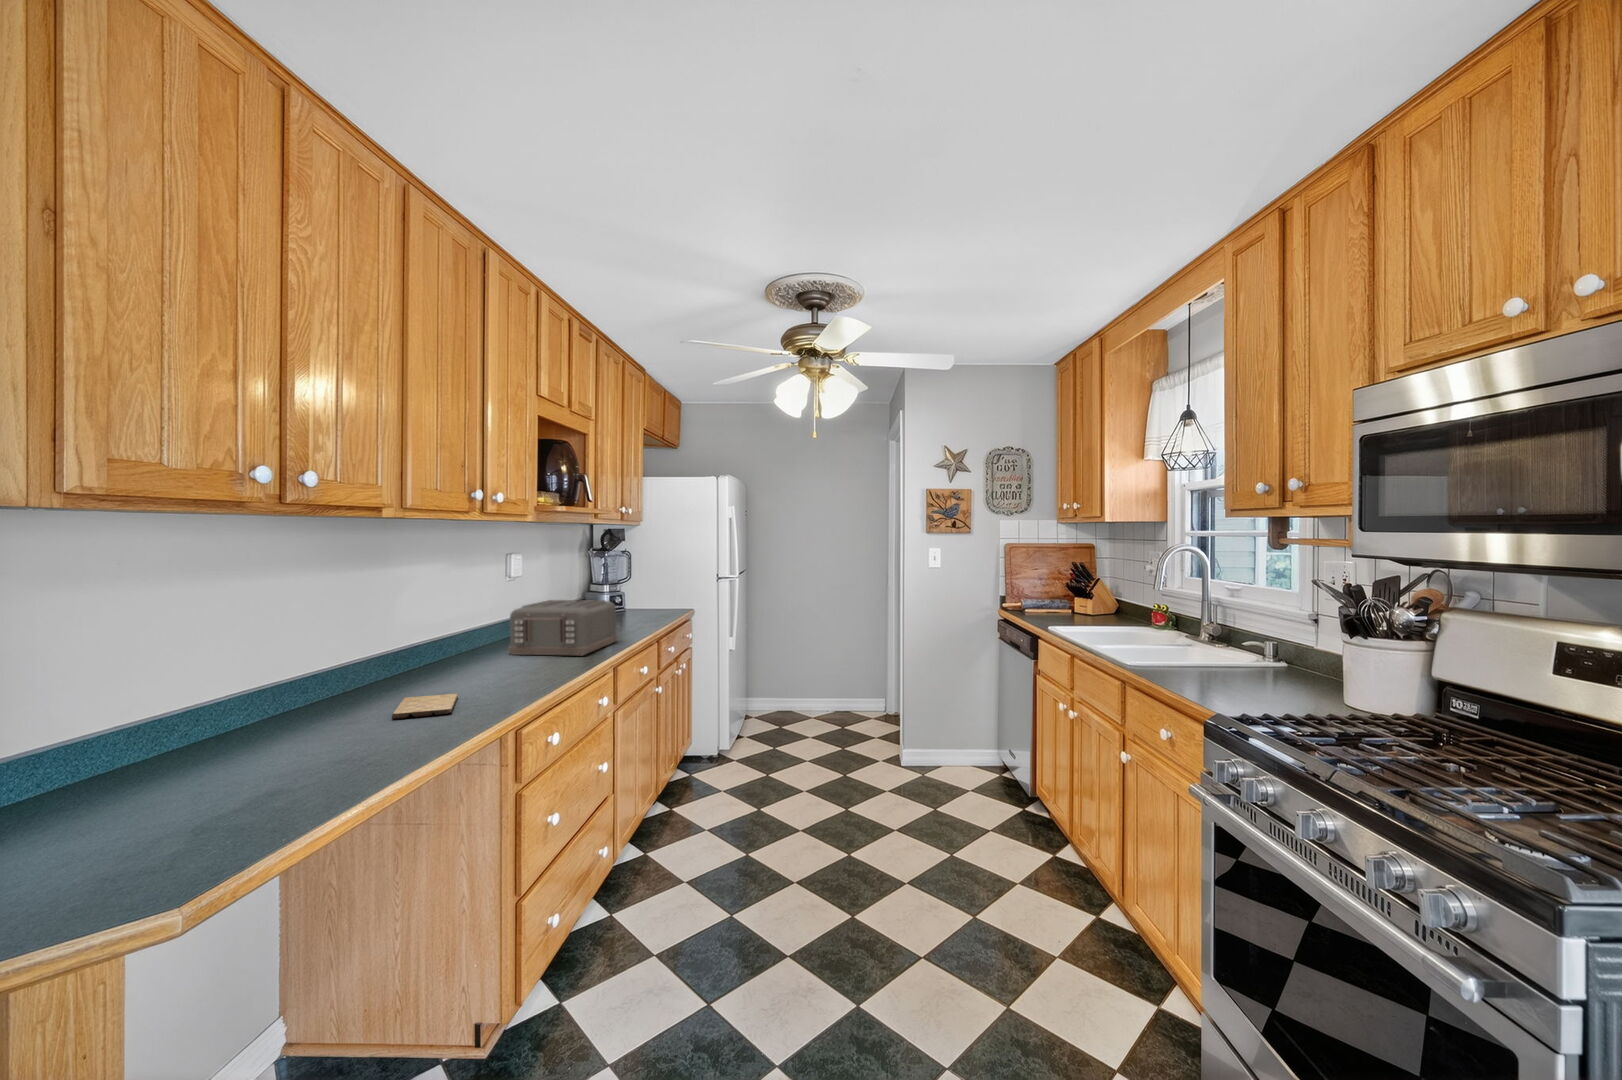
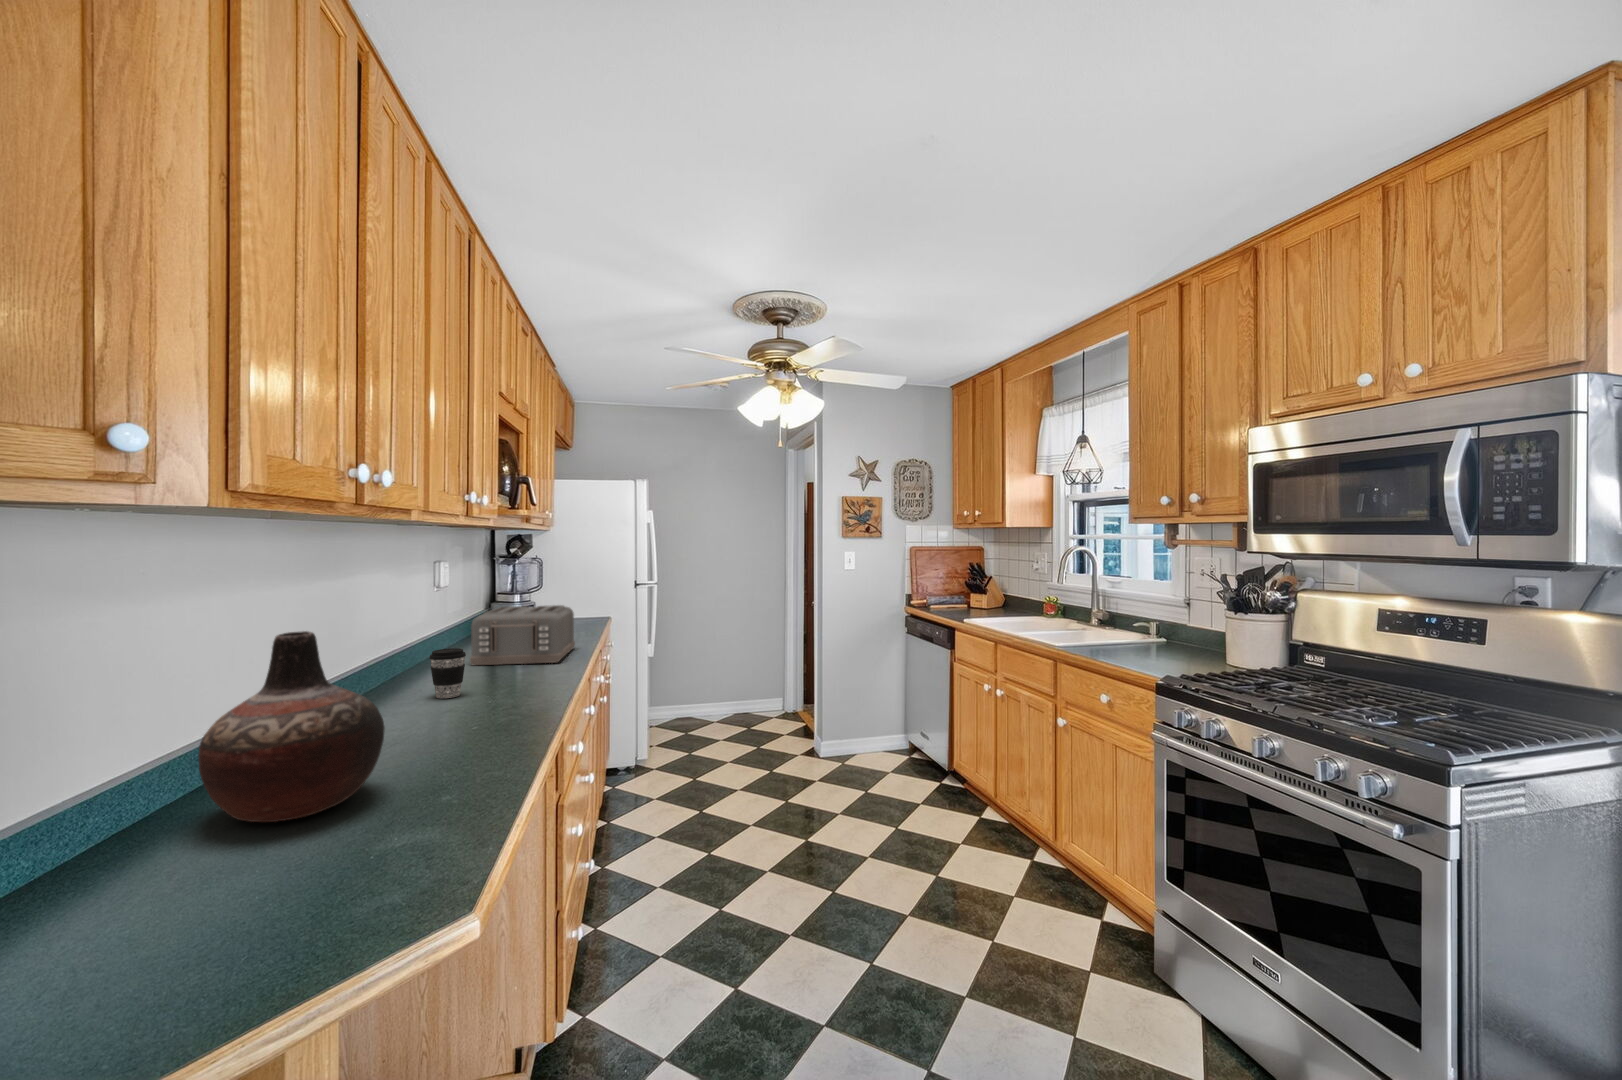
vase: none [102,624,286,796] -> present [198,631,385,822]
coffee cup: none [434,639,469,686] -> present [429,648,466,698]
cutting board: present [392,694,458,719] -> none [419,704,491,732]

